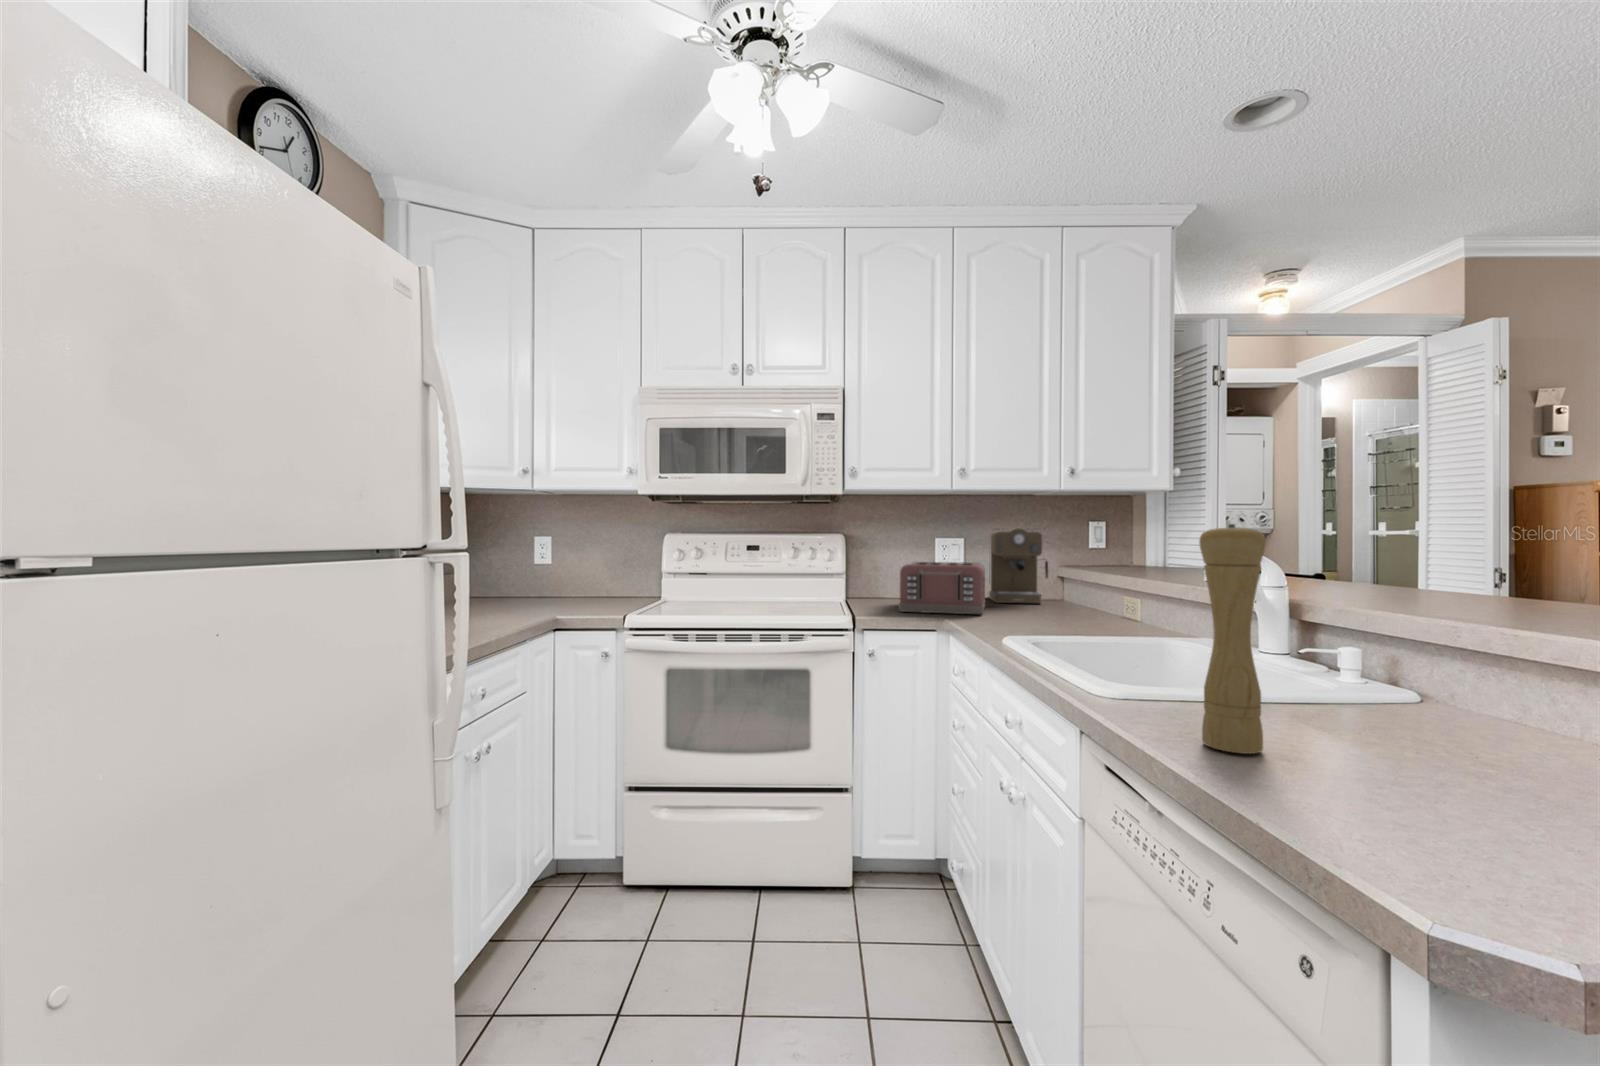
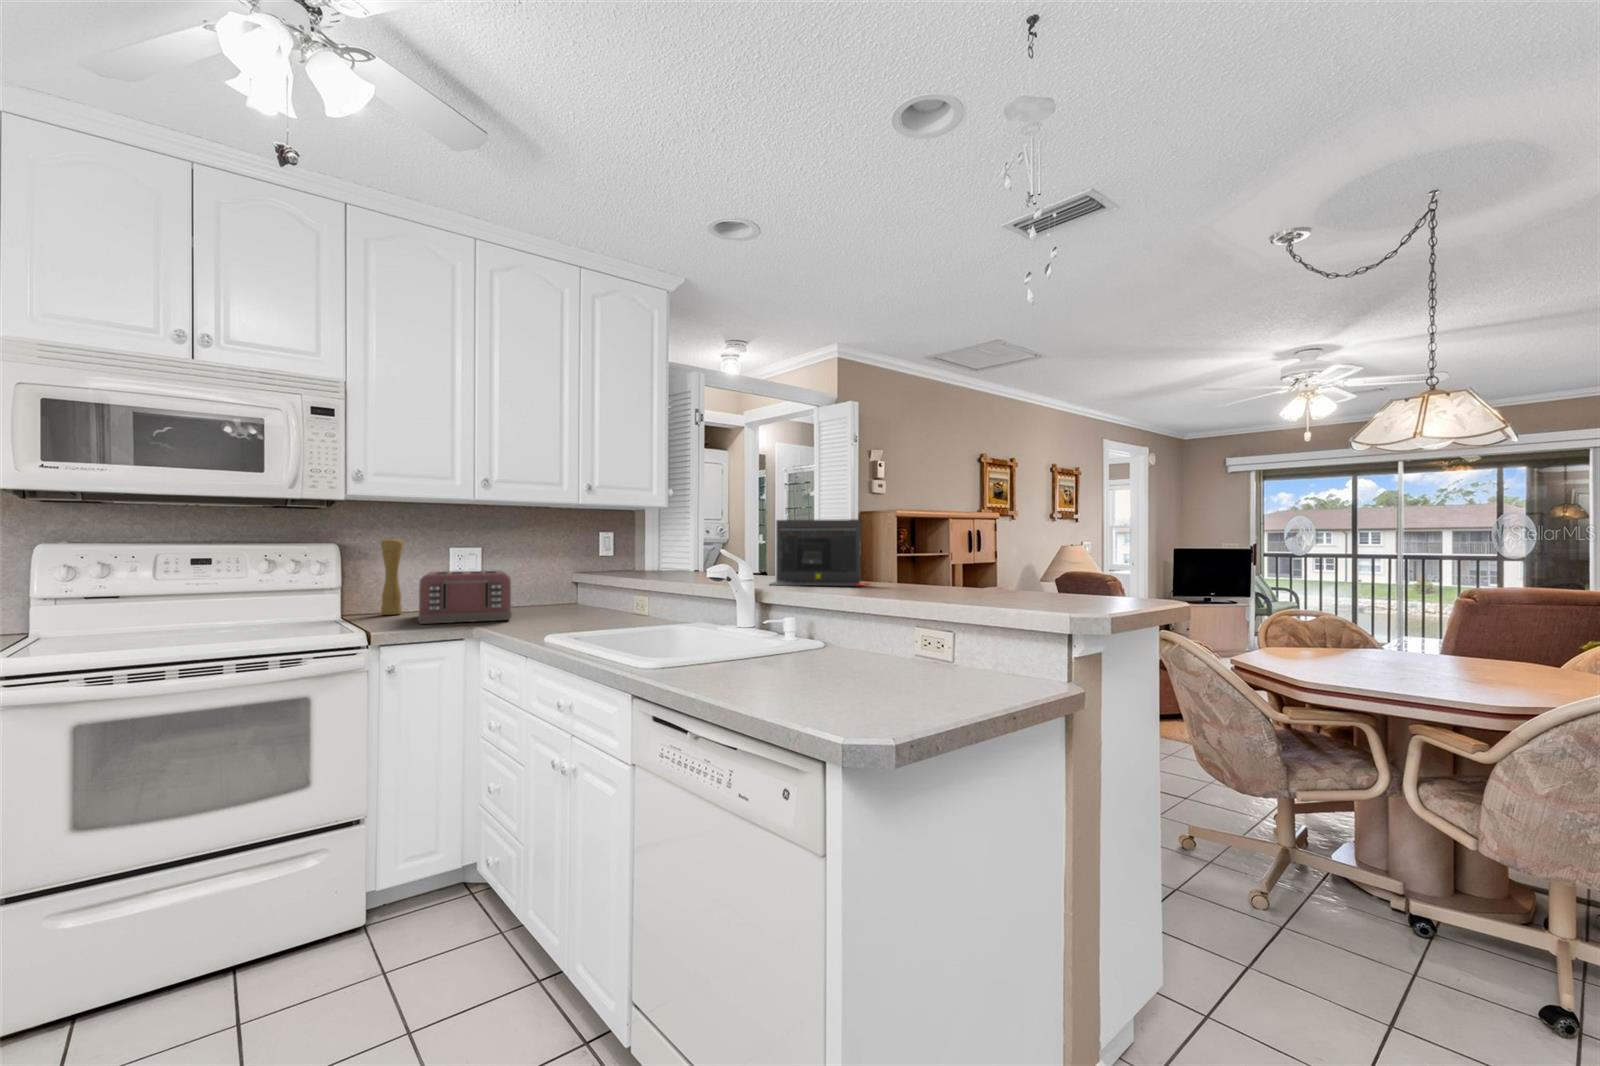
laptop: none [1321,496,1536,608] -> present [770,519,869,586]
pepper mill: present [1199,524,1266,754] -> present [381,538,403,615]
coffee maker: present [989,528,1048,603] -> none [507,537,566,609]

